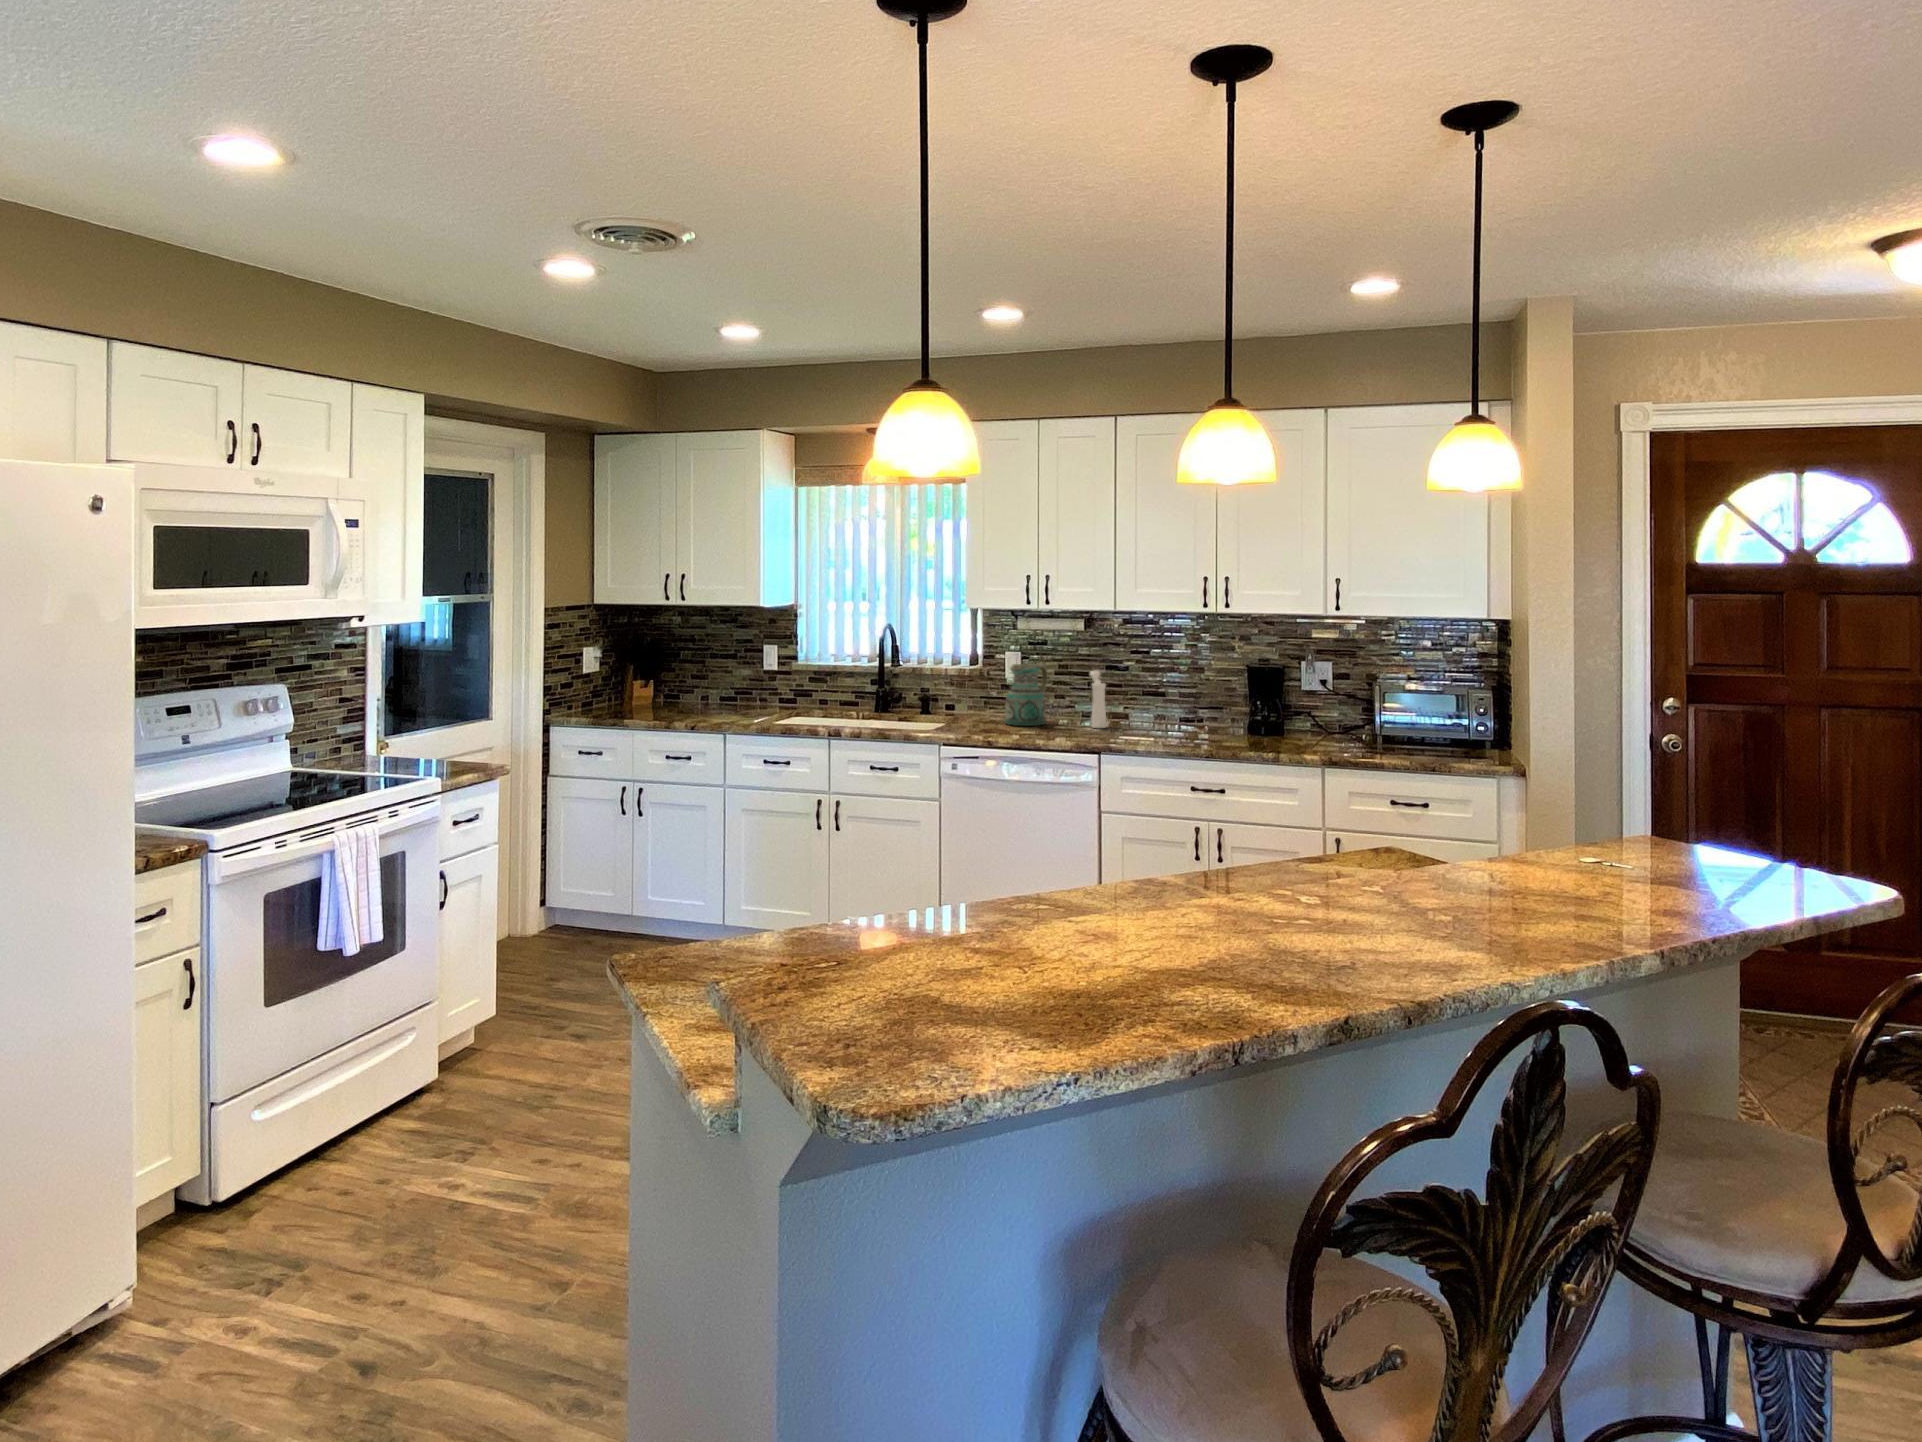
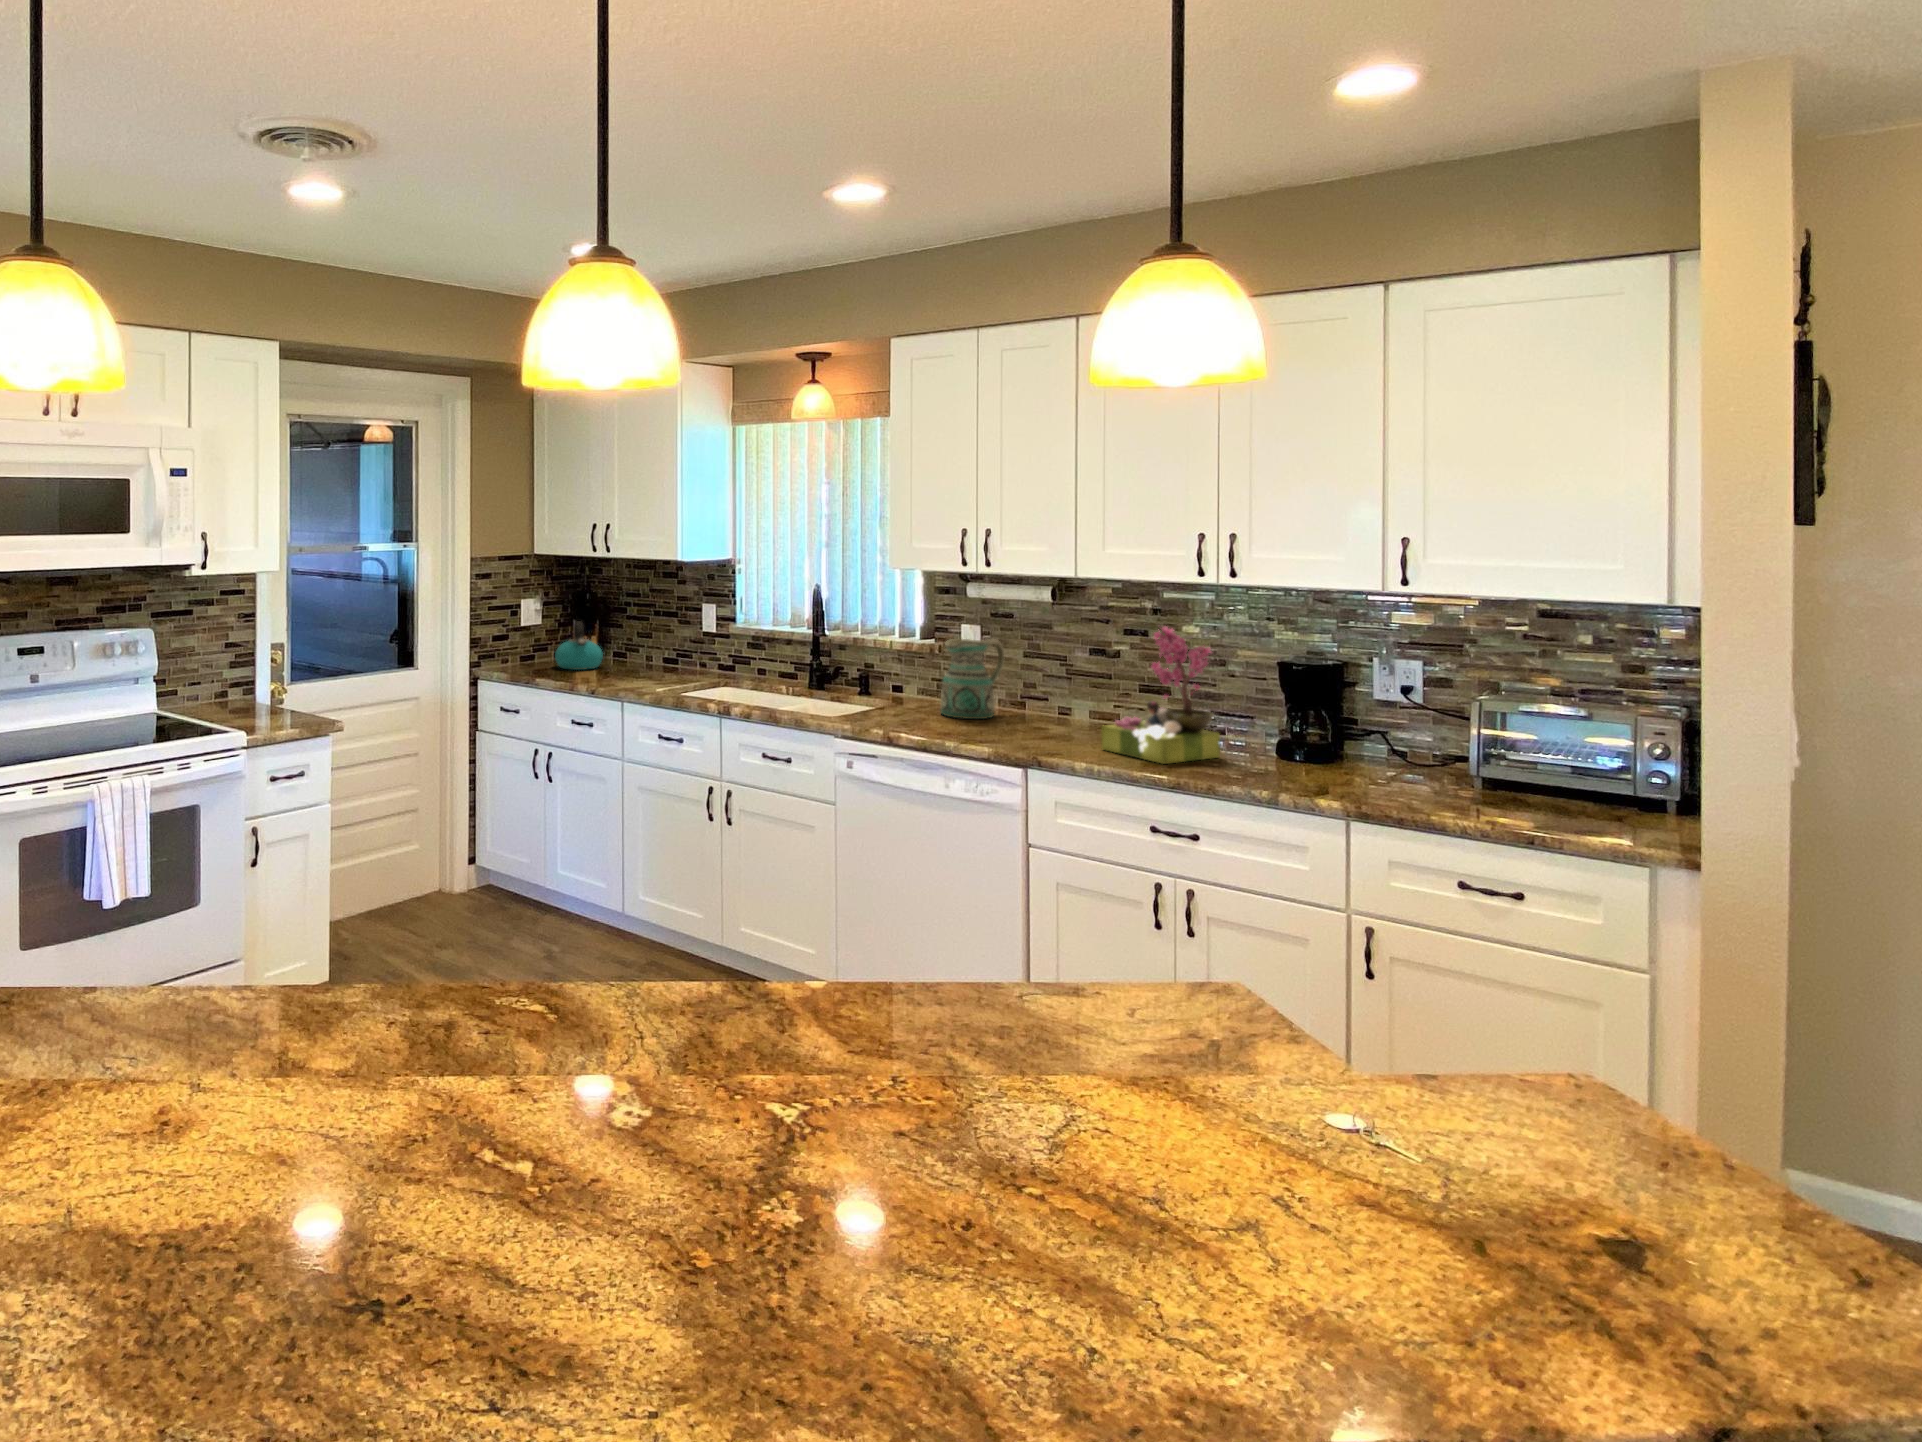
flower arrangement: none [1146,644,1221,743] -> present [1101,627,1220,764]
kettle: none [618,666,665,711] -> present [555,621,603,670]
pepper mill: present [1090,671,1106,728] -> none [1048,653,1070,730]

